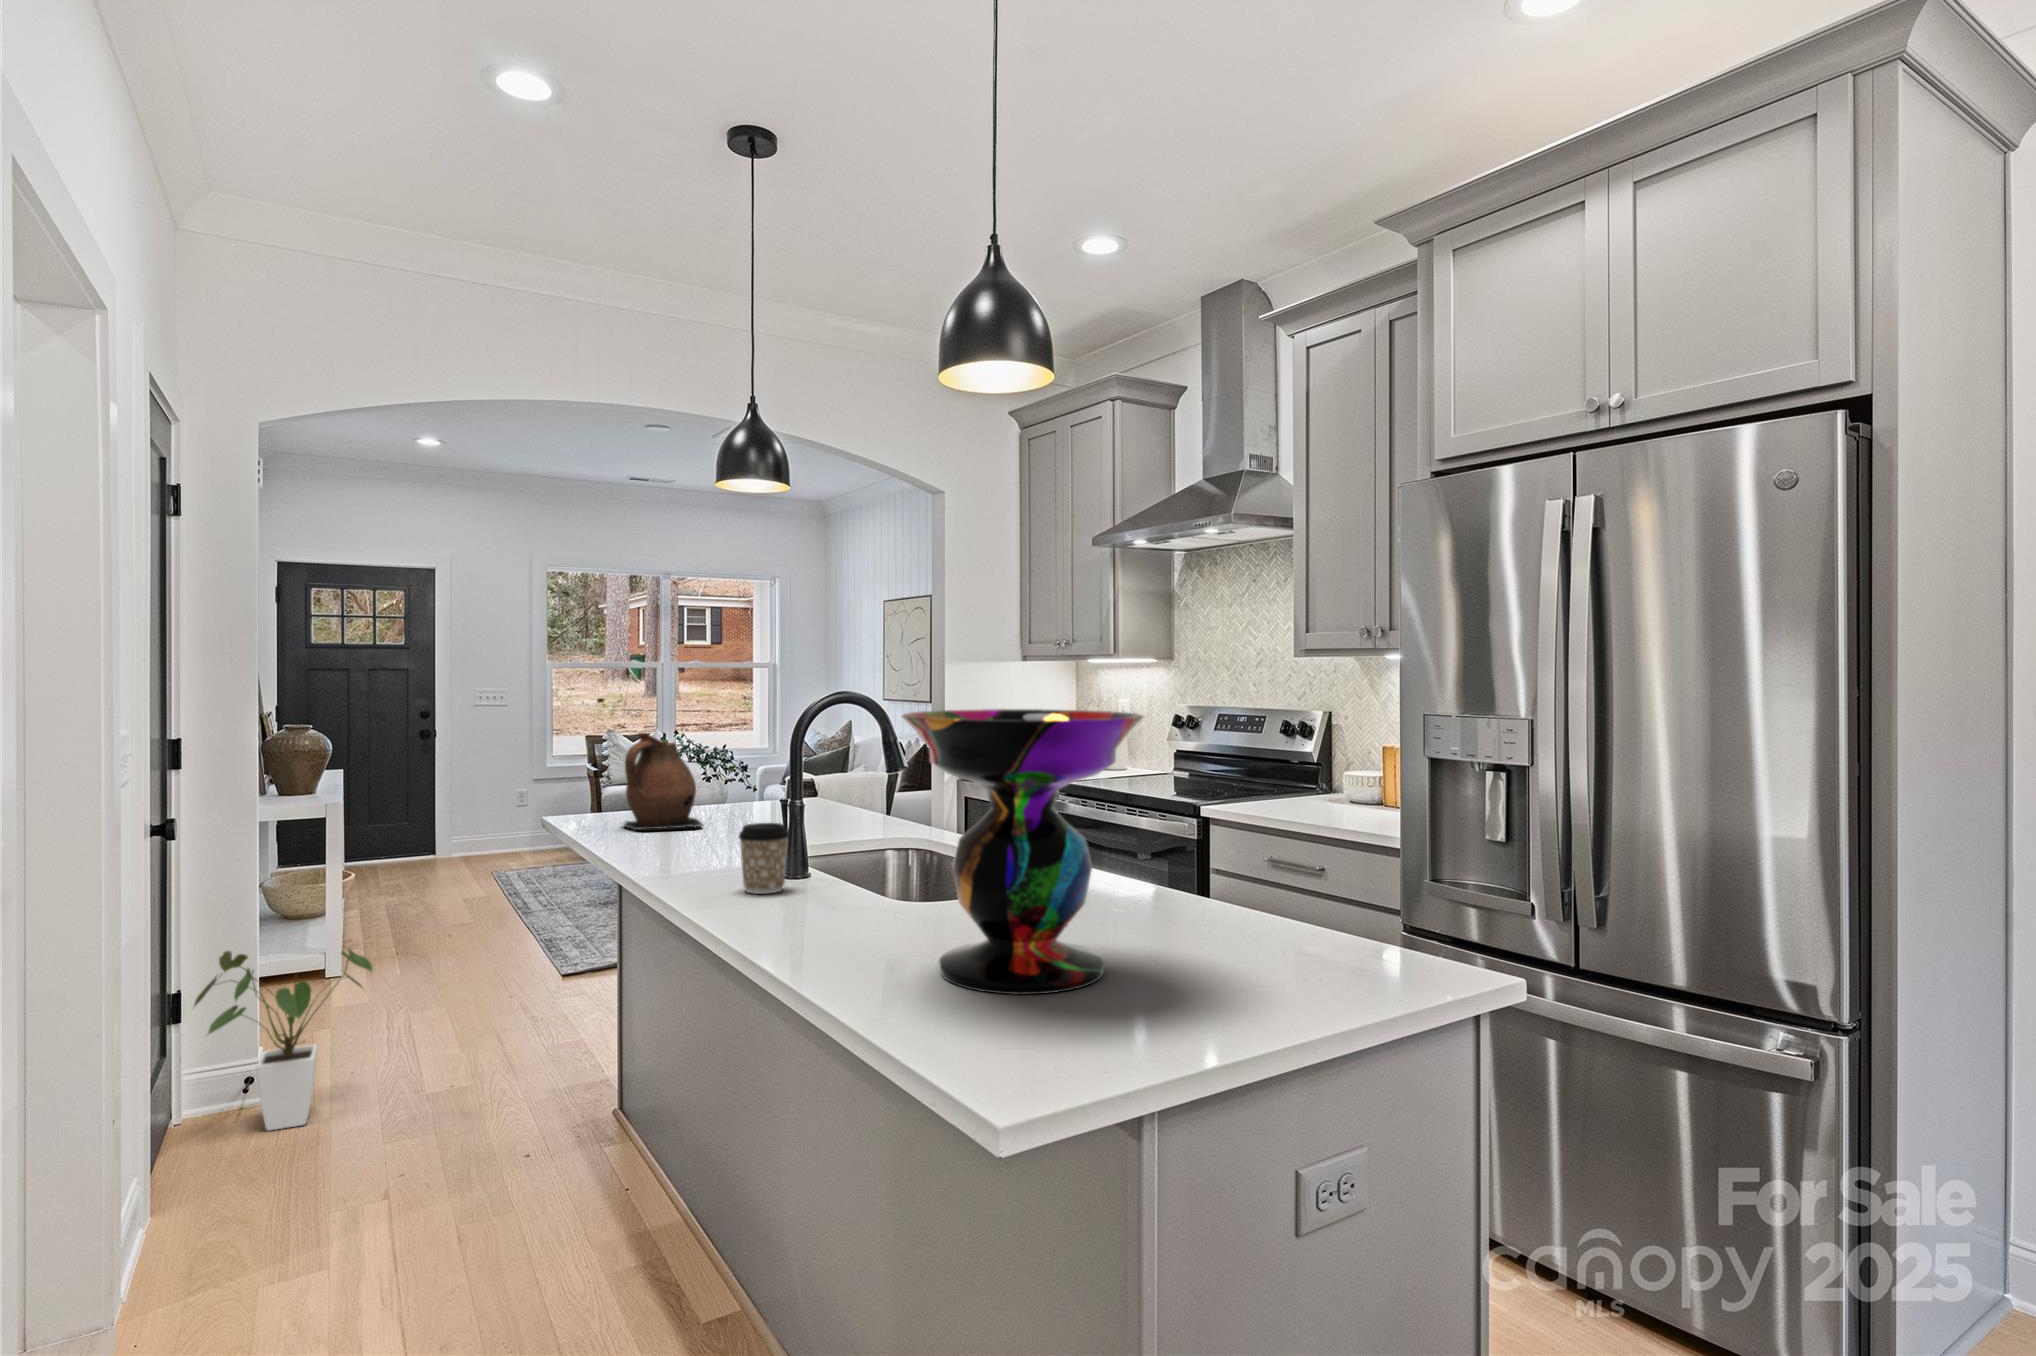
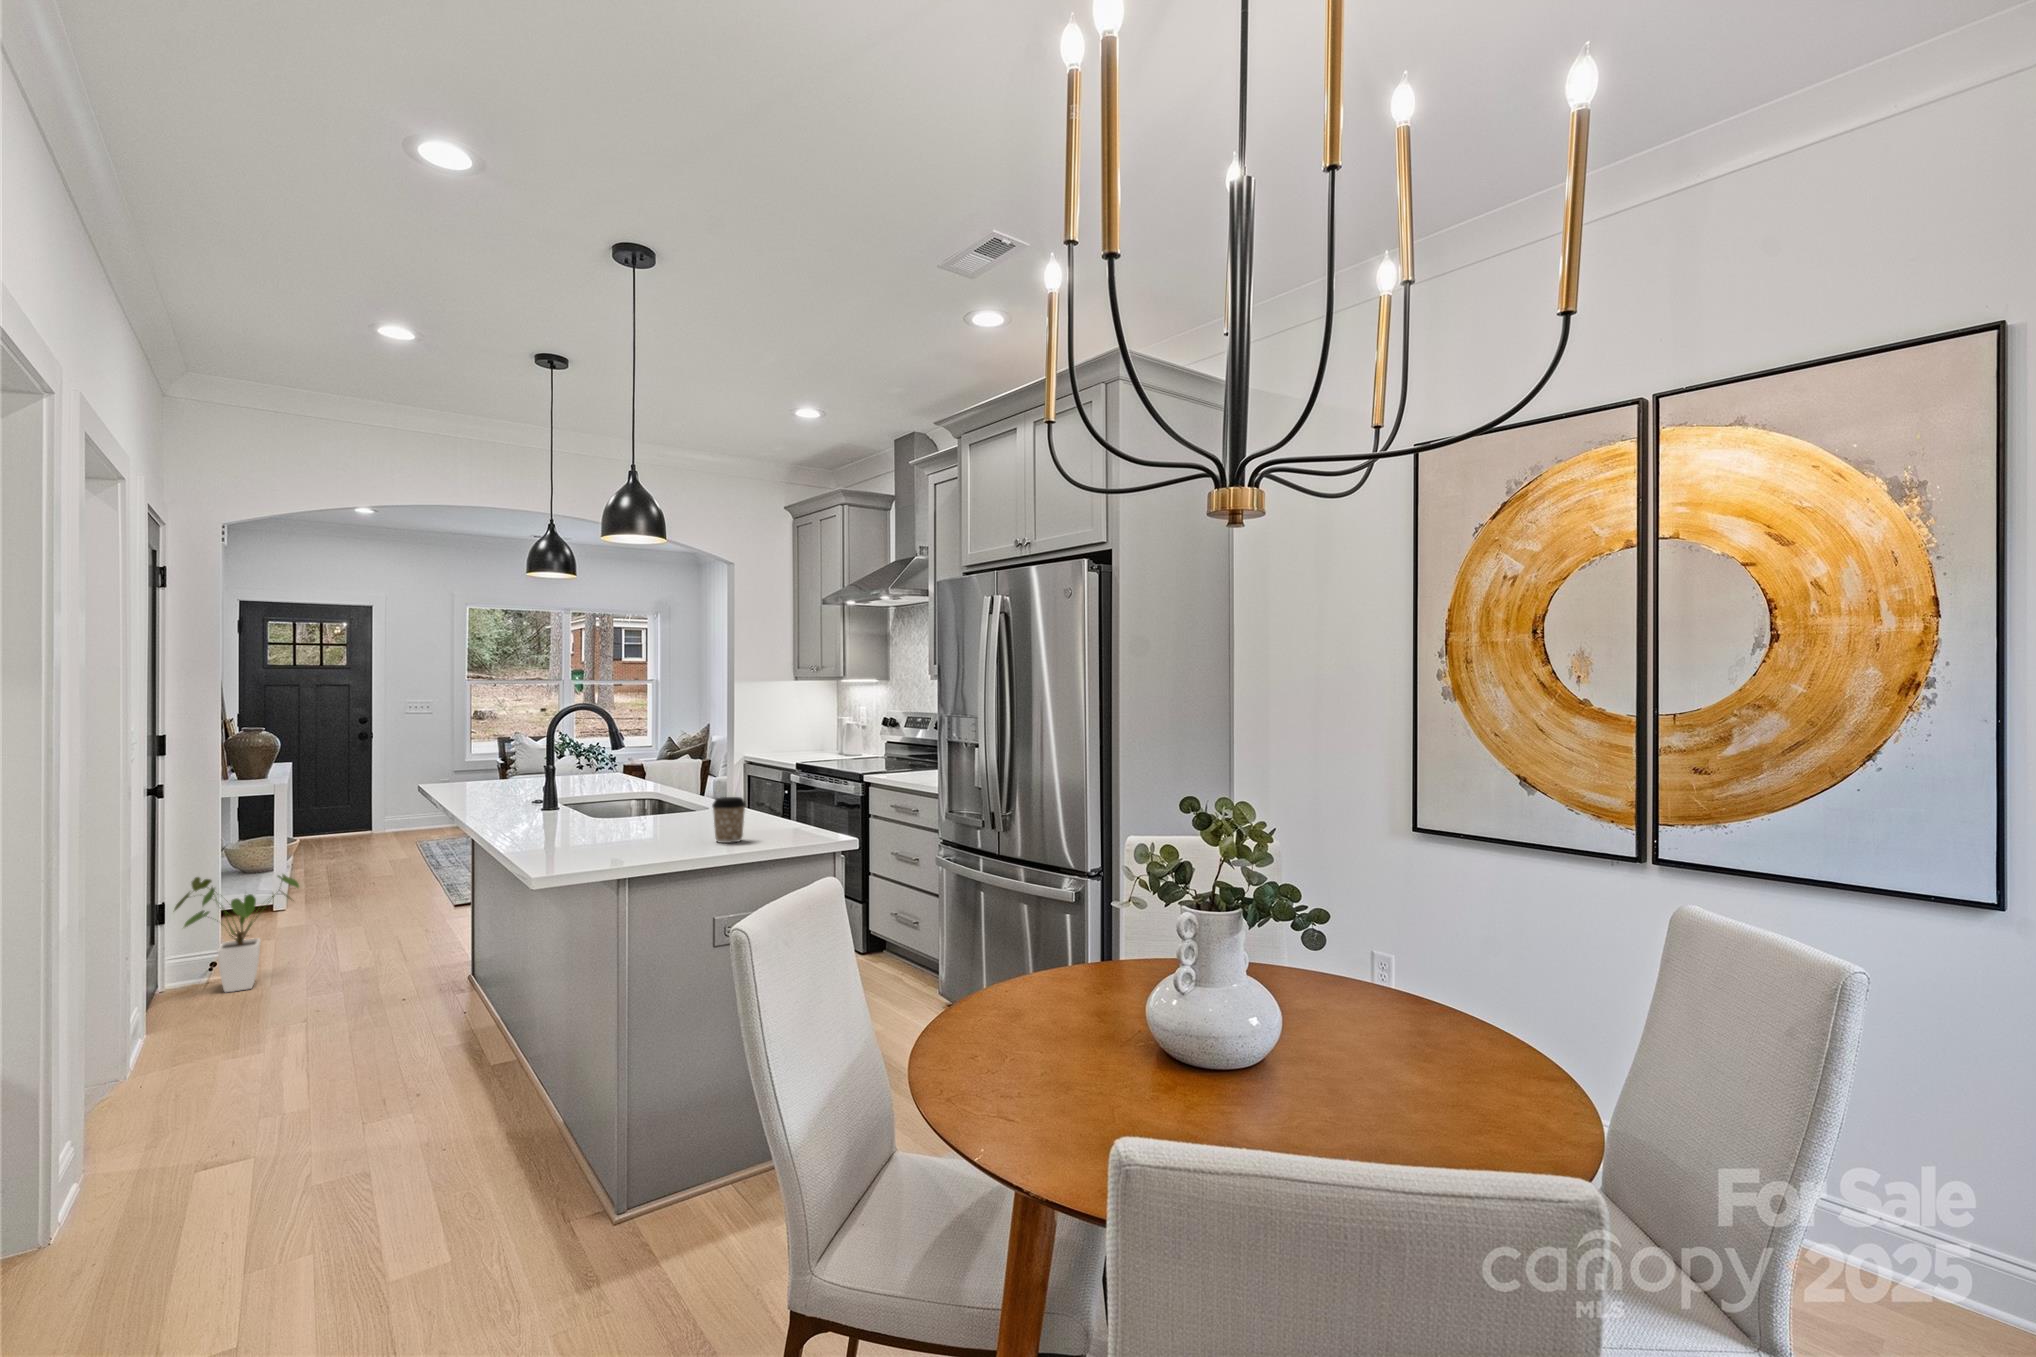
decorative bowl: present [902,709,1143,995] -> none [544,715,671,848]
ceramic pitcher: present [624,733,702,830] -> none [462,731,516,791]
coffee cup: present [739,823,789,894] -> present [712,797,746,843]

